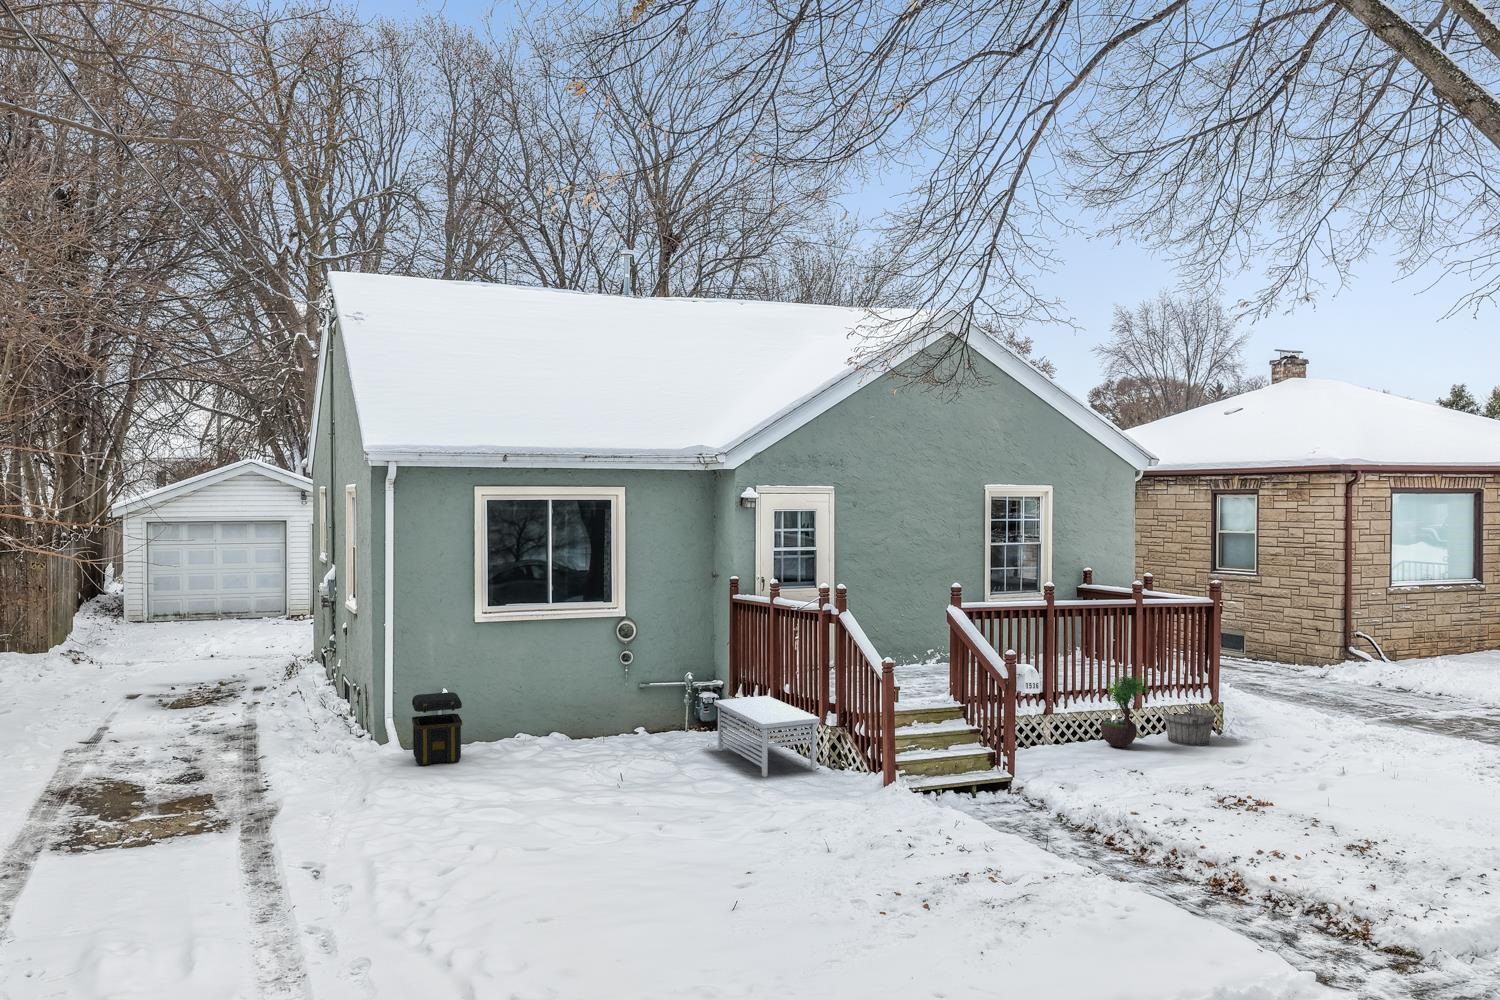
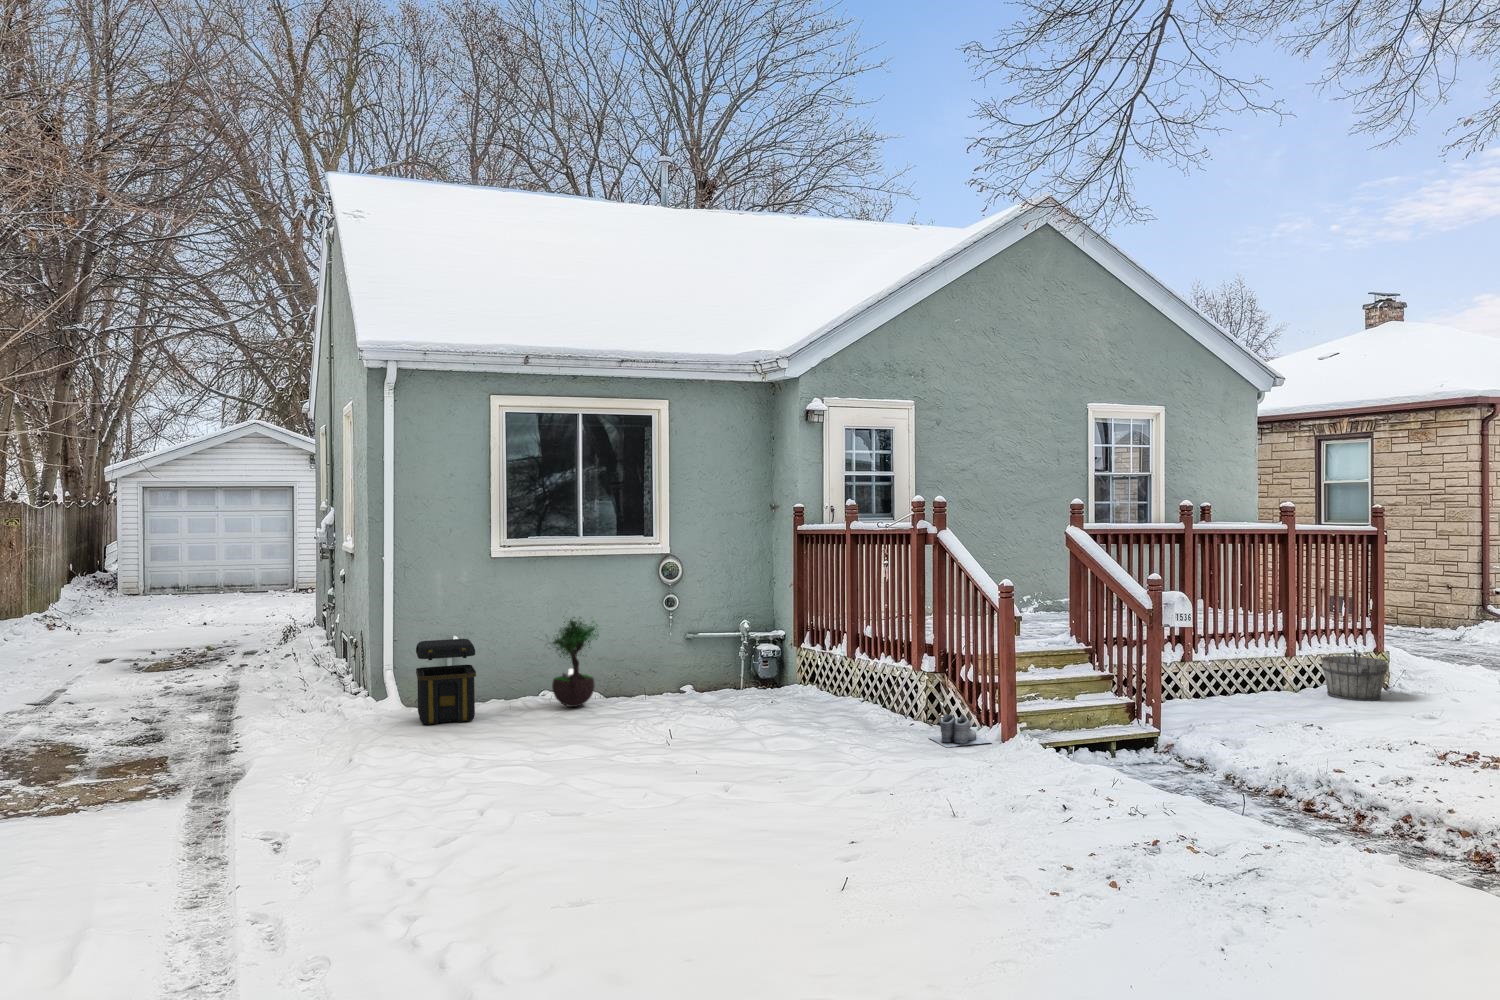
potted tree: present [1101,674,1146,747] -> present [552,617,598,707]
storage bench: present [714,696,820,777] -> none [780,642,915,734]
boots: none [827,762,877,790] -> present [929,714,991,748]

